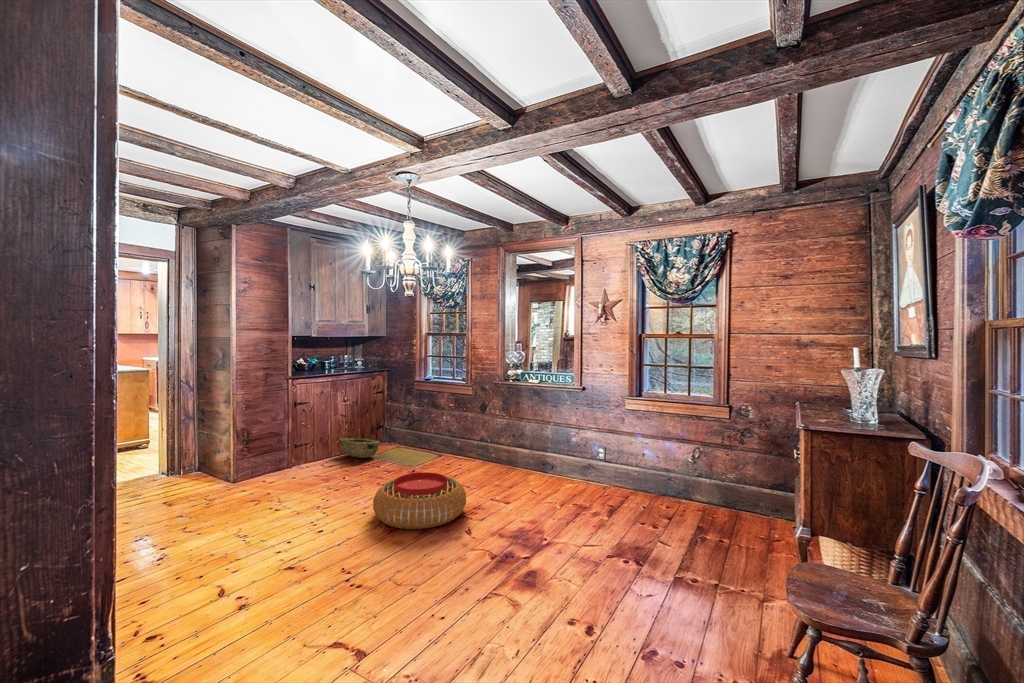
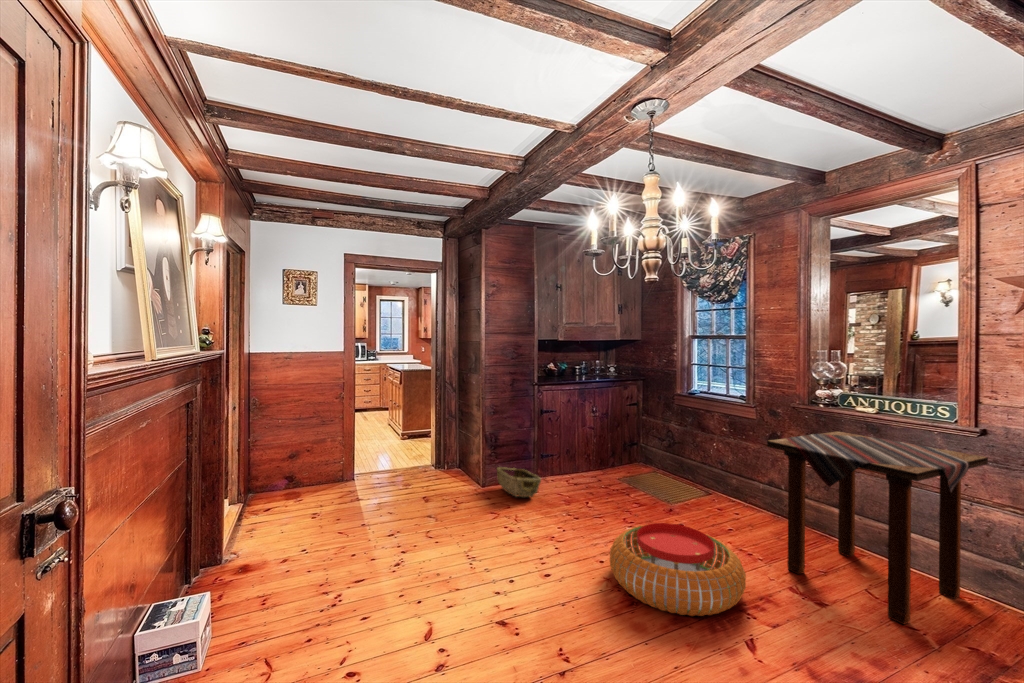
side table: none [479,397,585,502] -> present [767,431,988,624]
woven basket: present [340,439,380,458] -> present [497,467,541,497]

